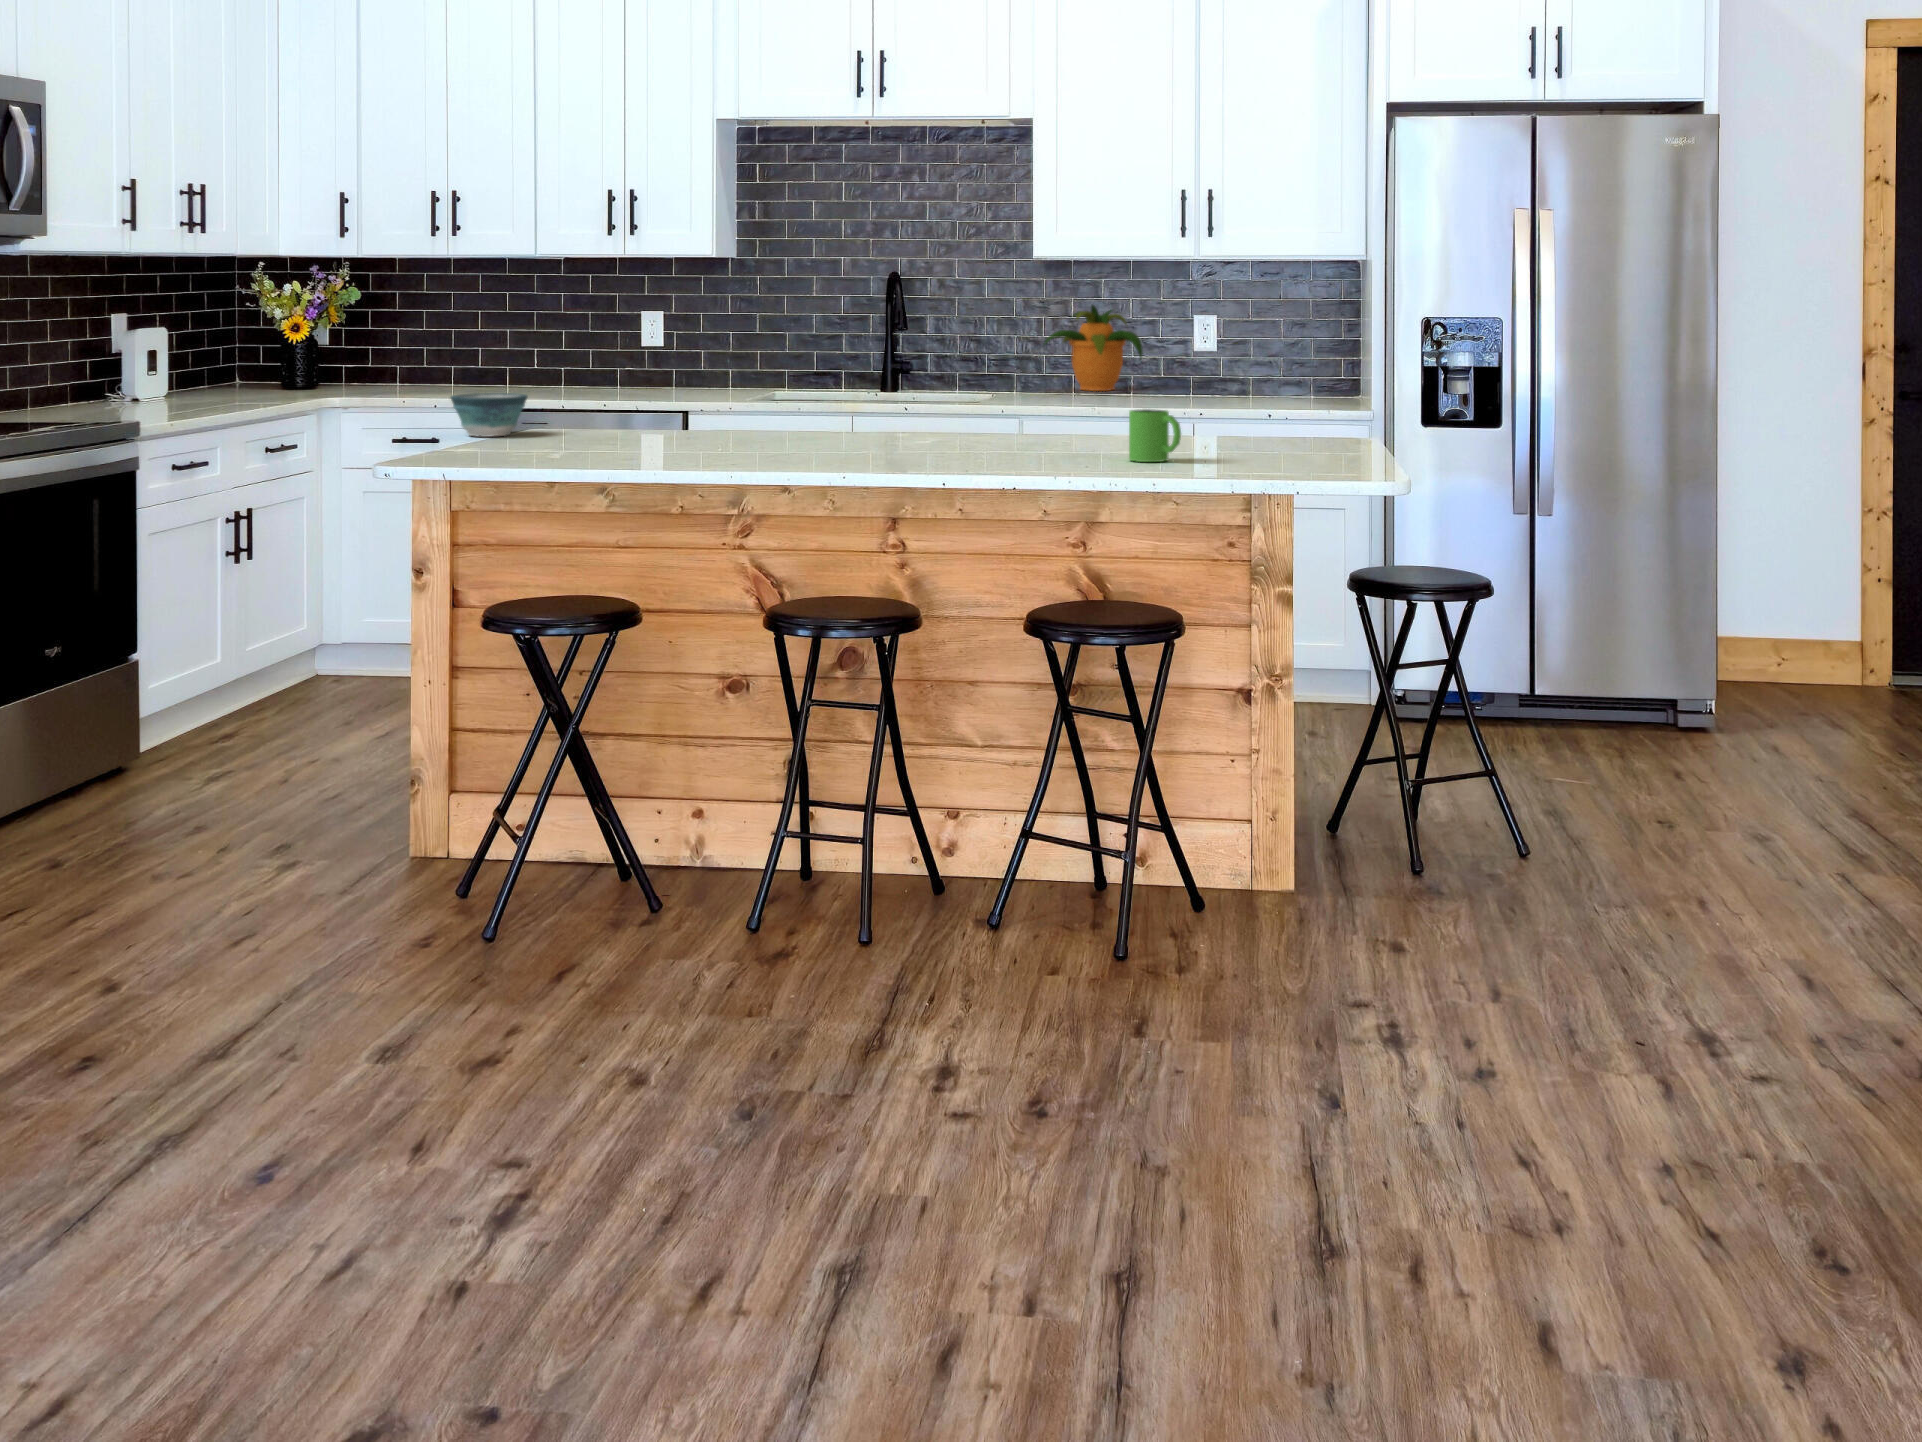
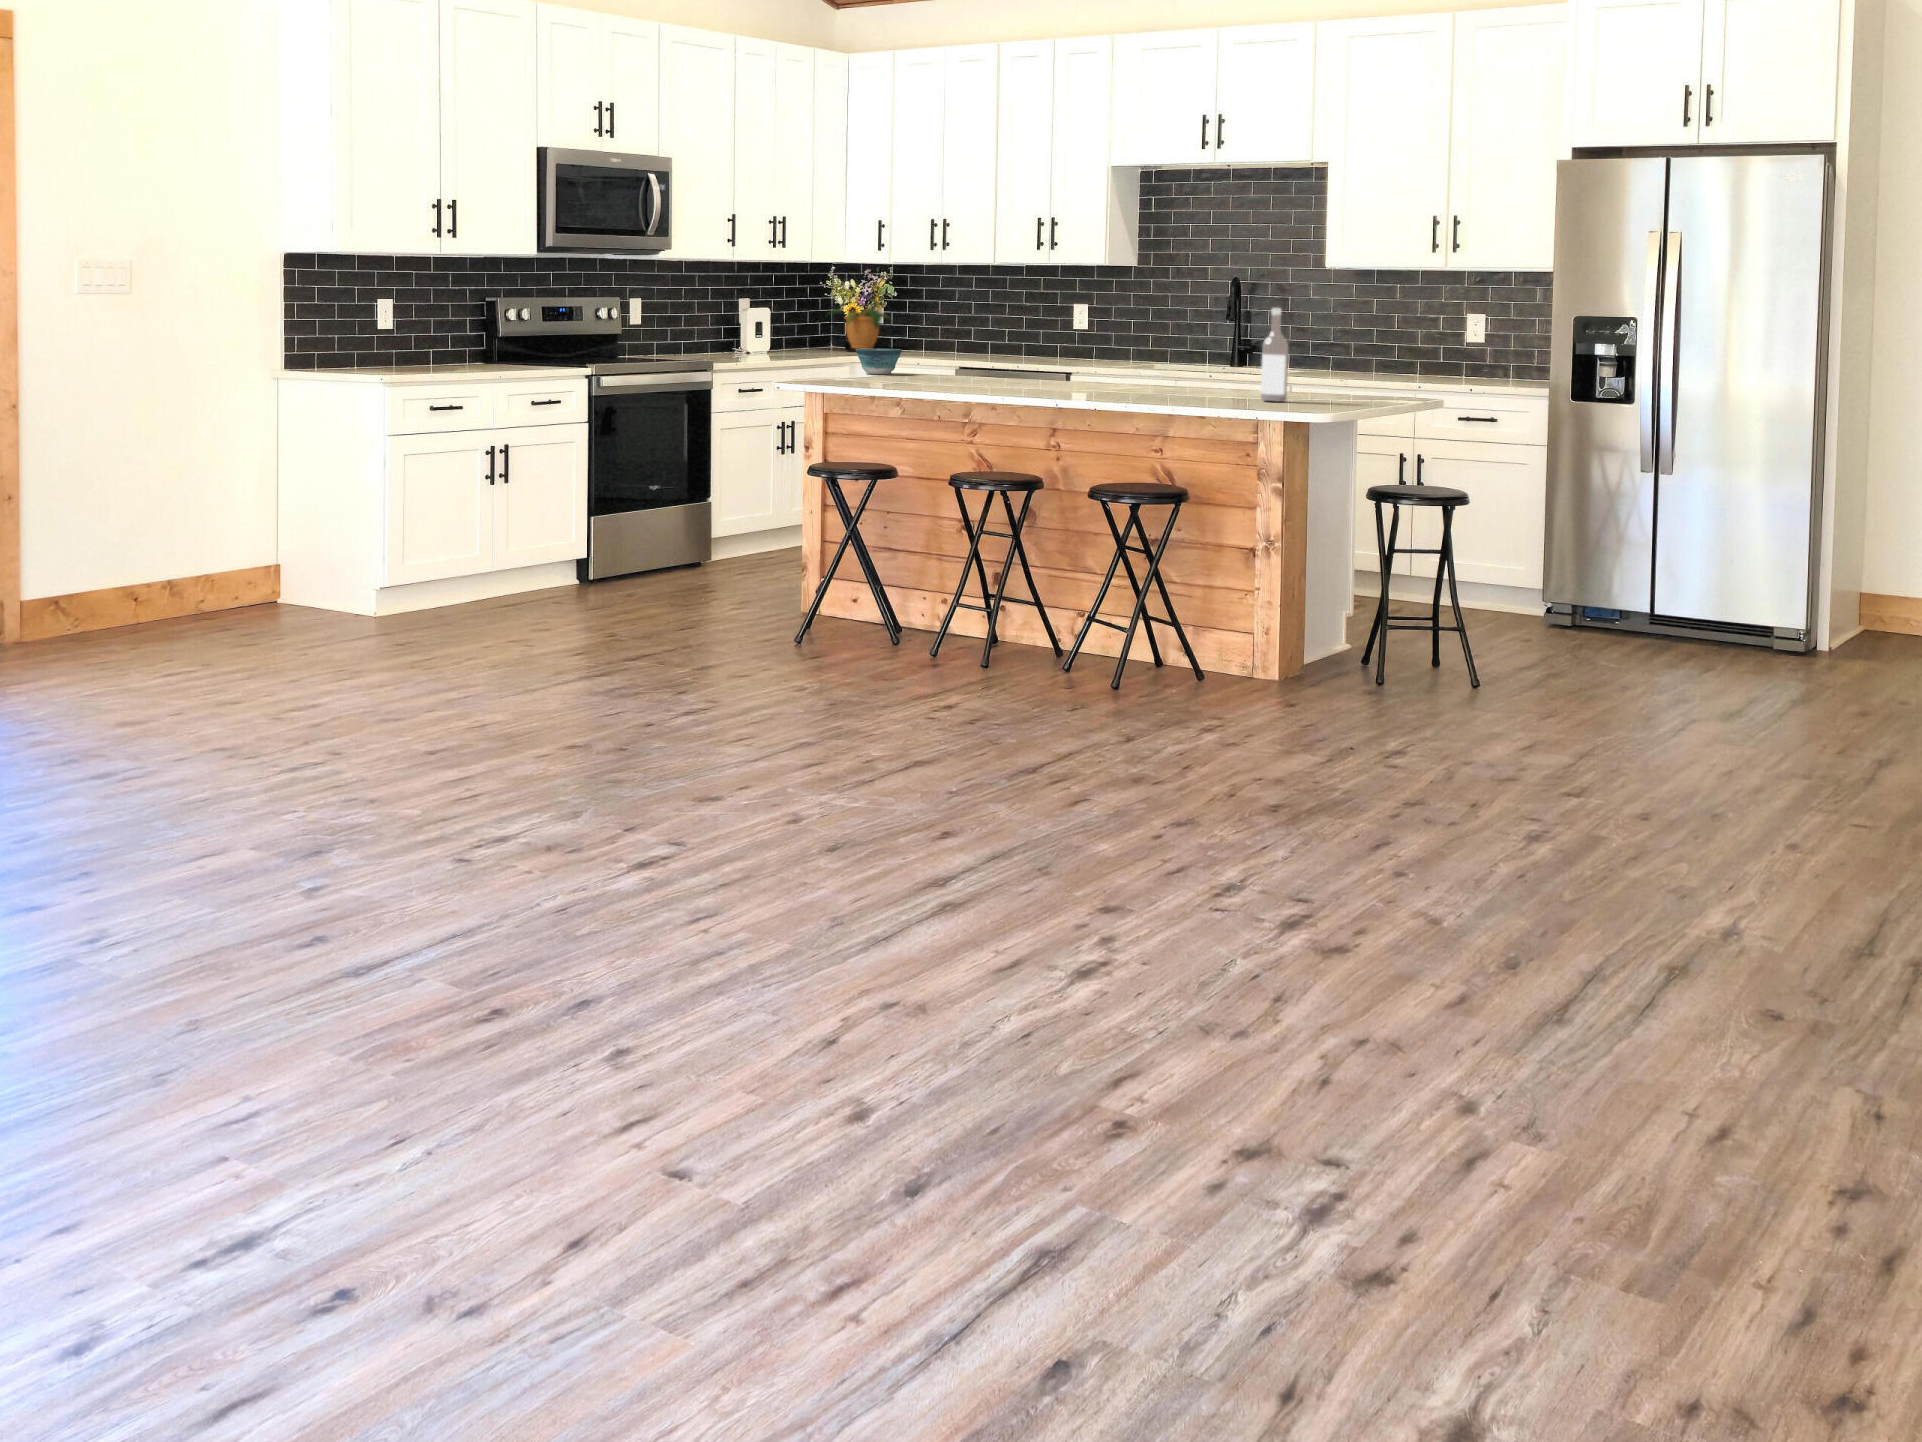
potted plant: present [1044,305,1143,391] -> present [830,297,888,349]
wine bottle: none [1218,317,1256,459] -> present [1261,308,1288,402]
mug: present [1129,409,1181,462] -> none [1199,367,1227,400]

